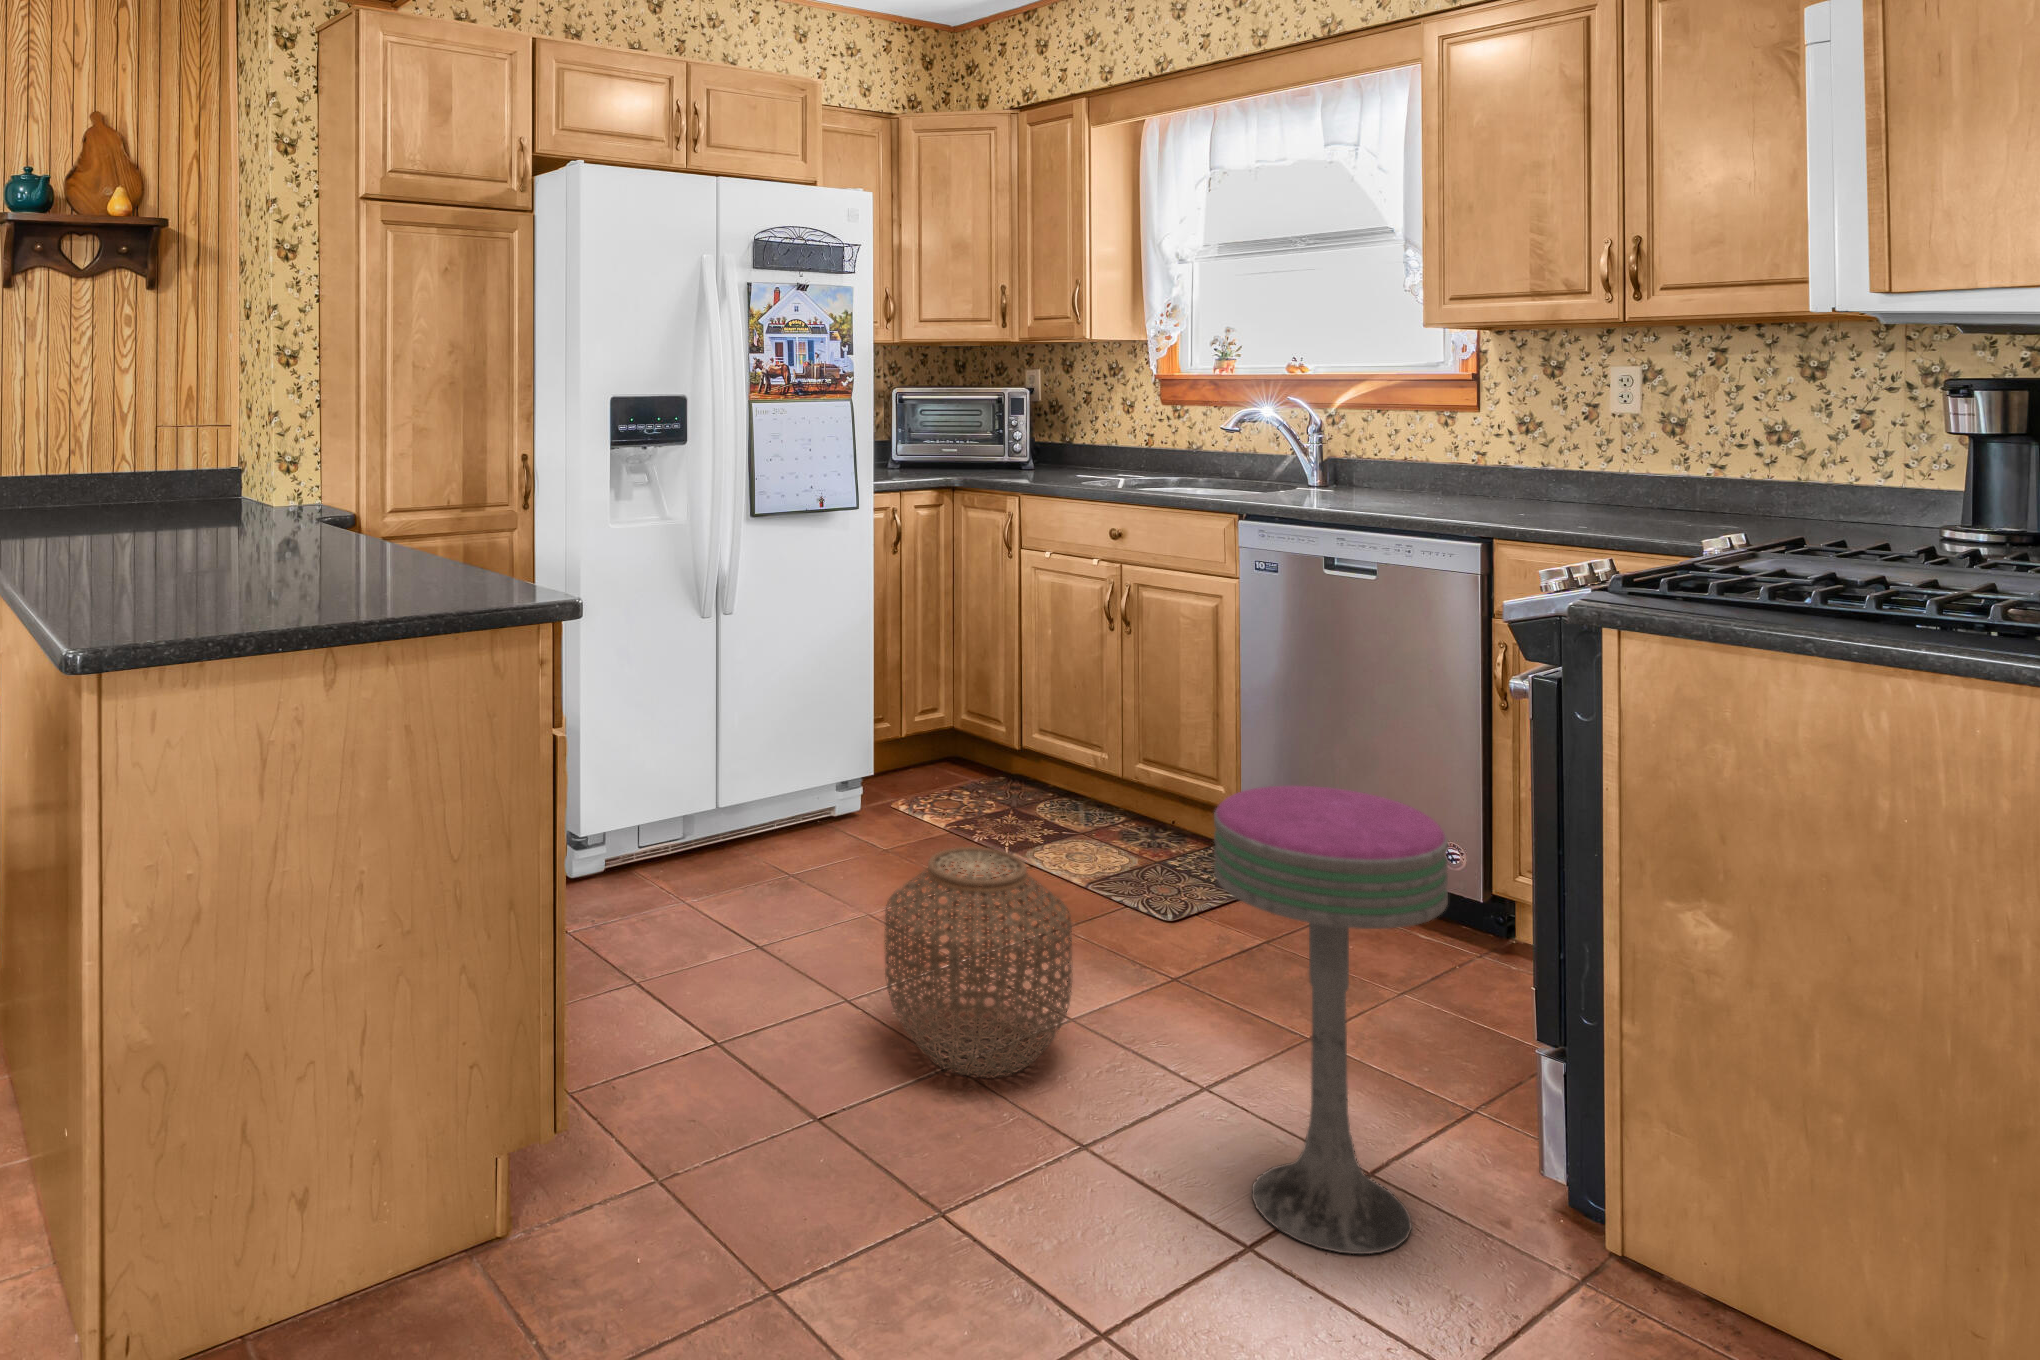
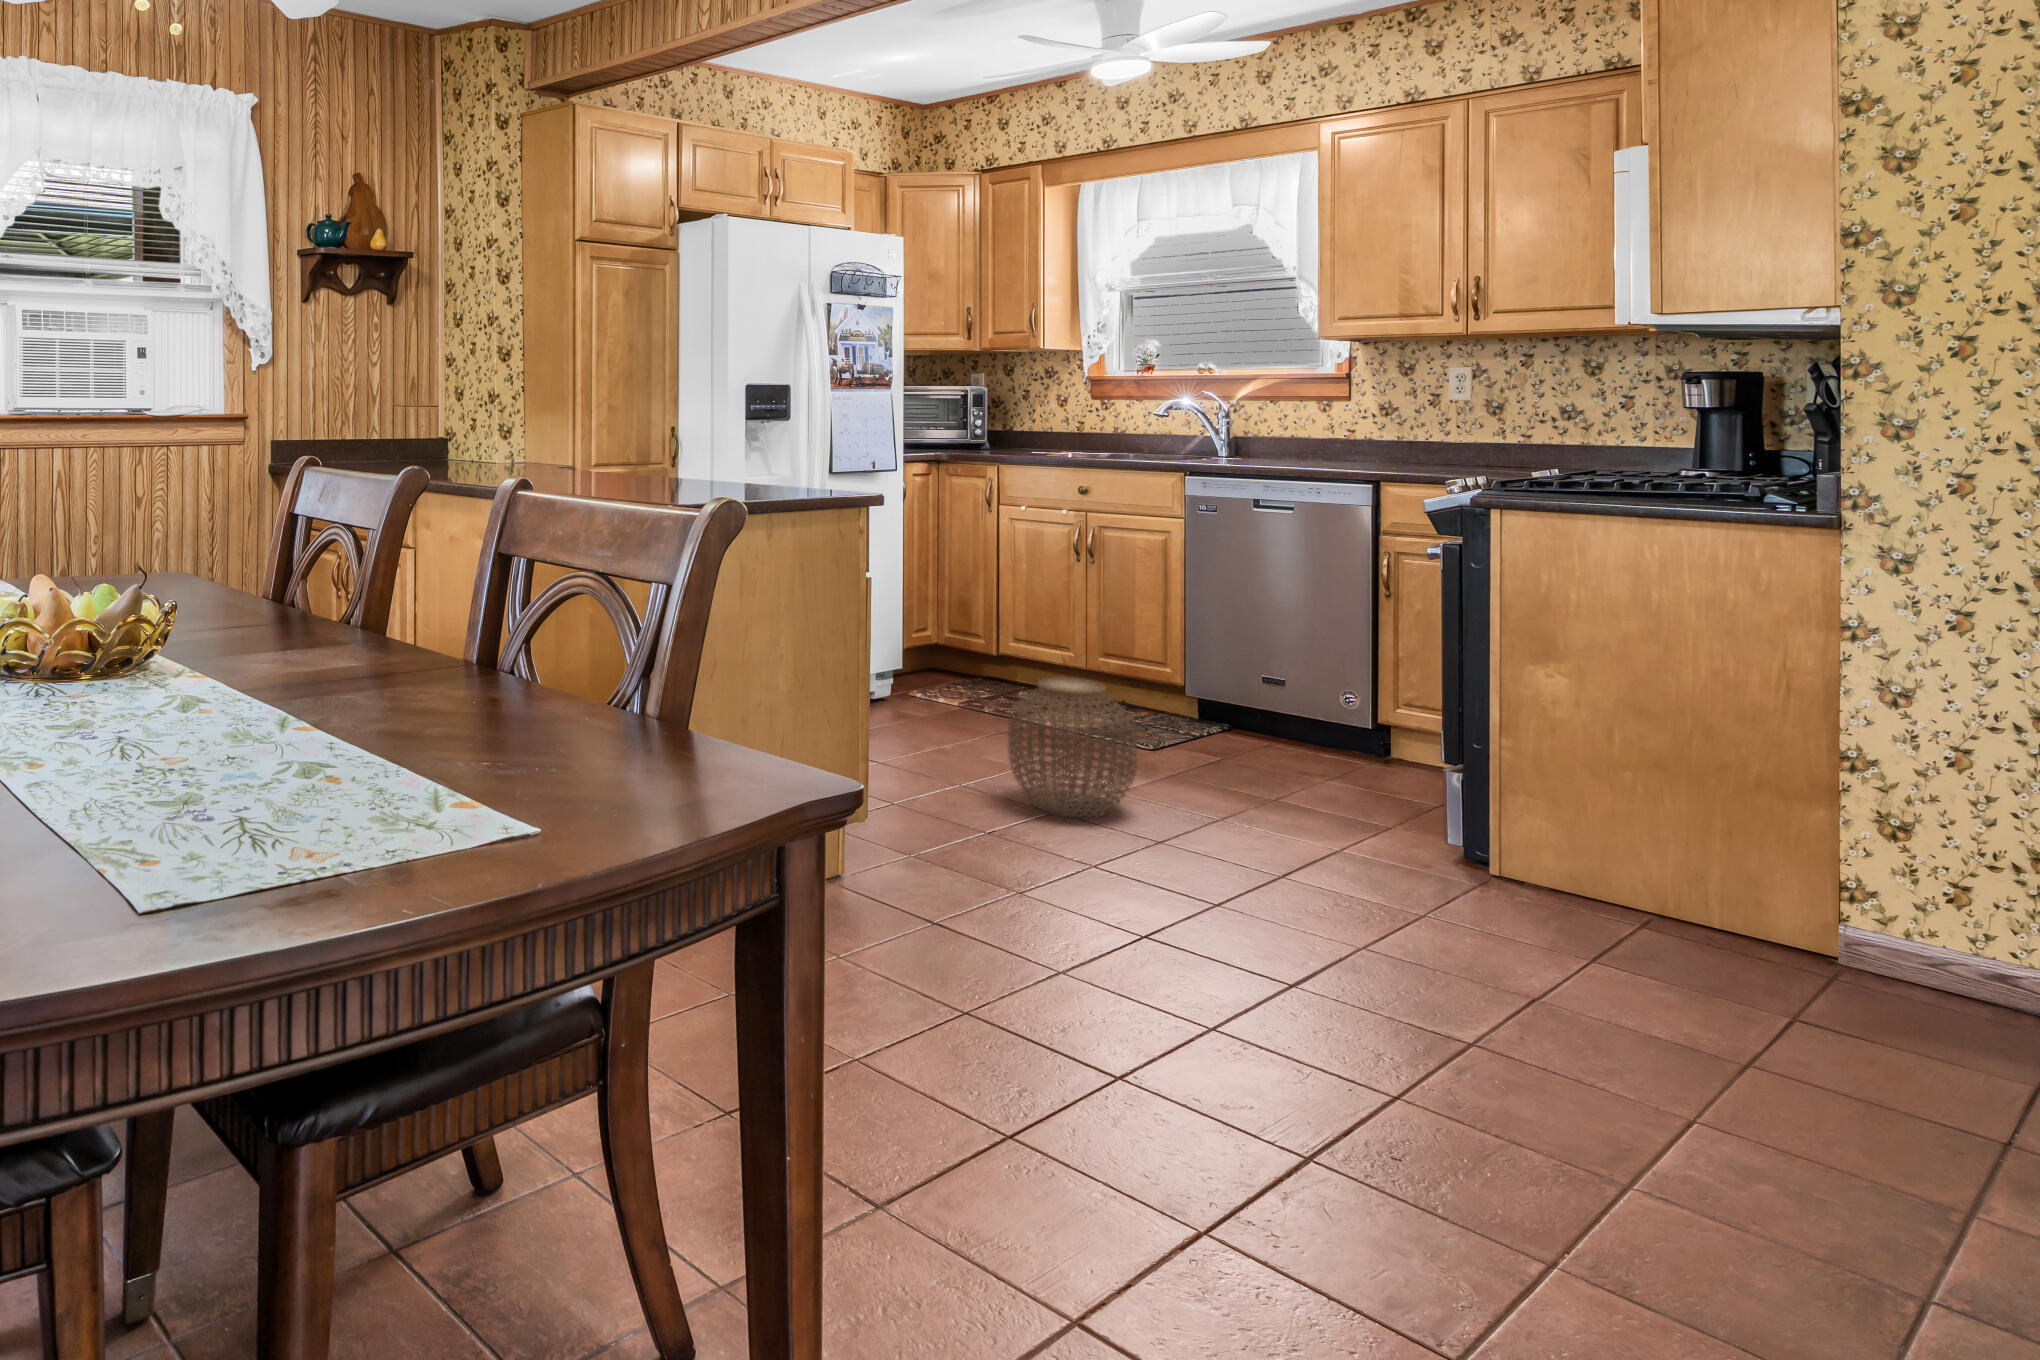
bar stool: present [1214,786,1448,1254] -> none [1256,619,1405,882]

